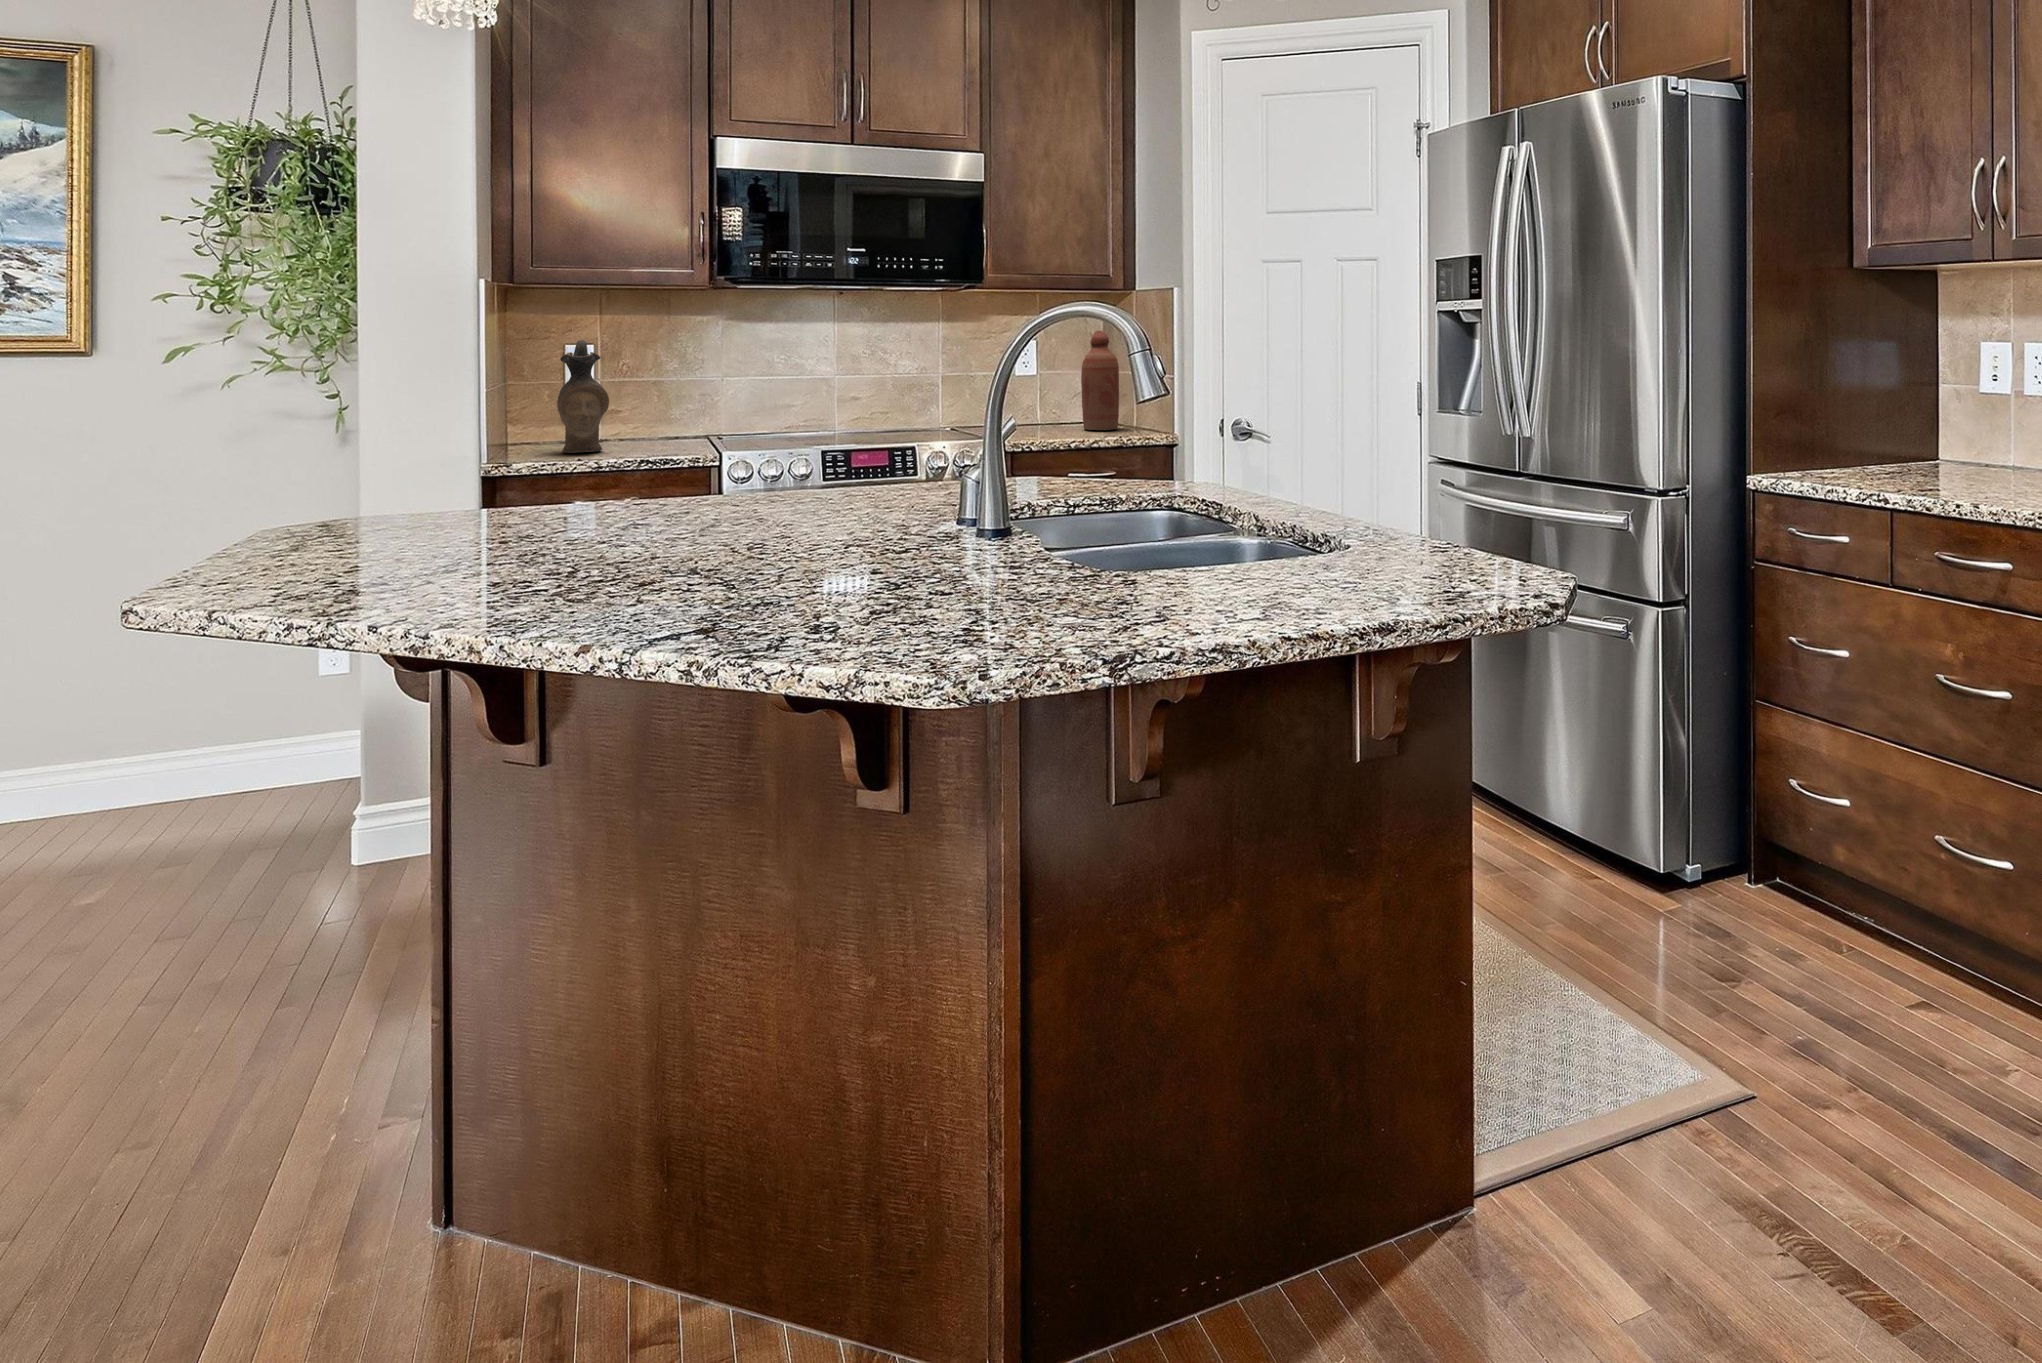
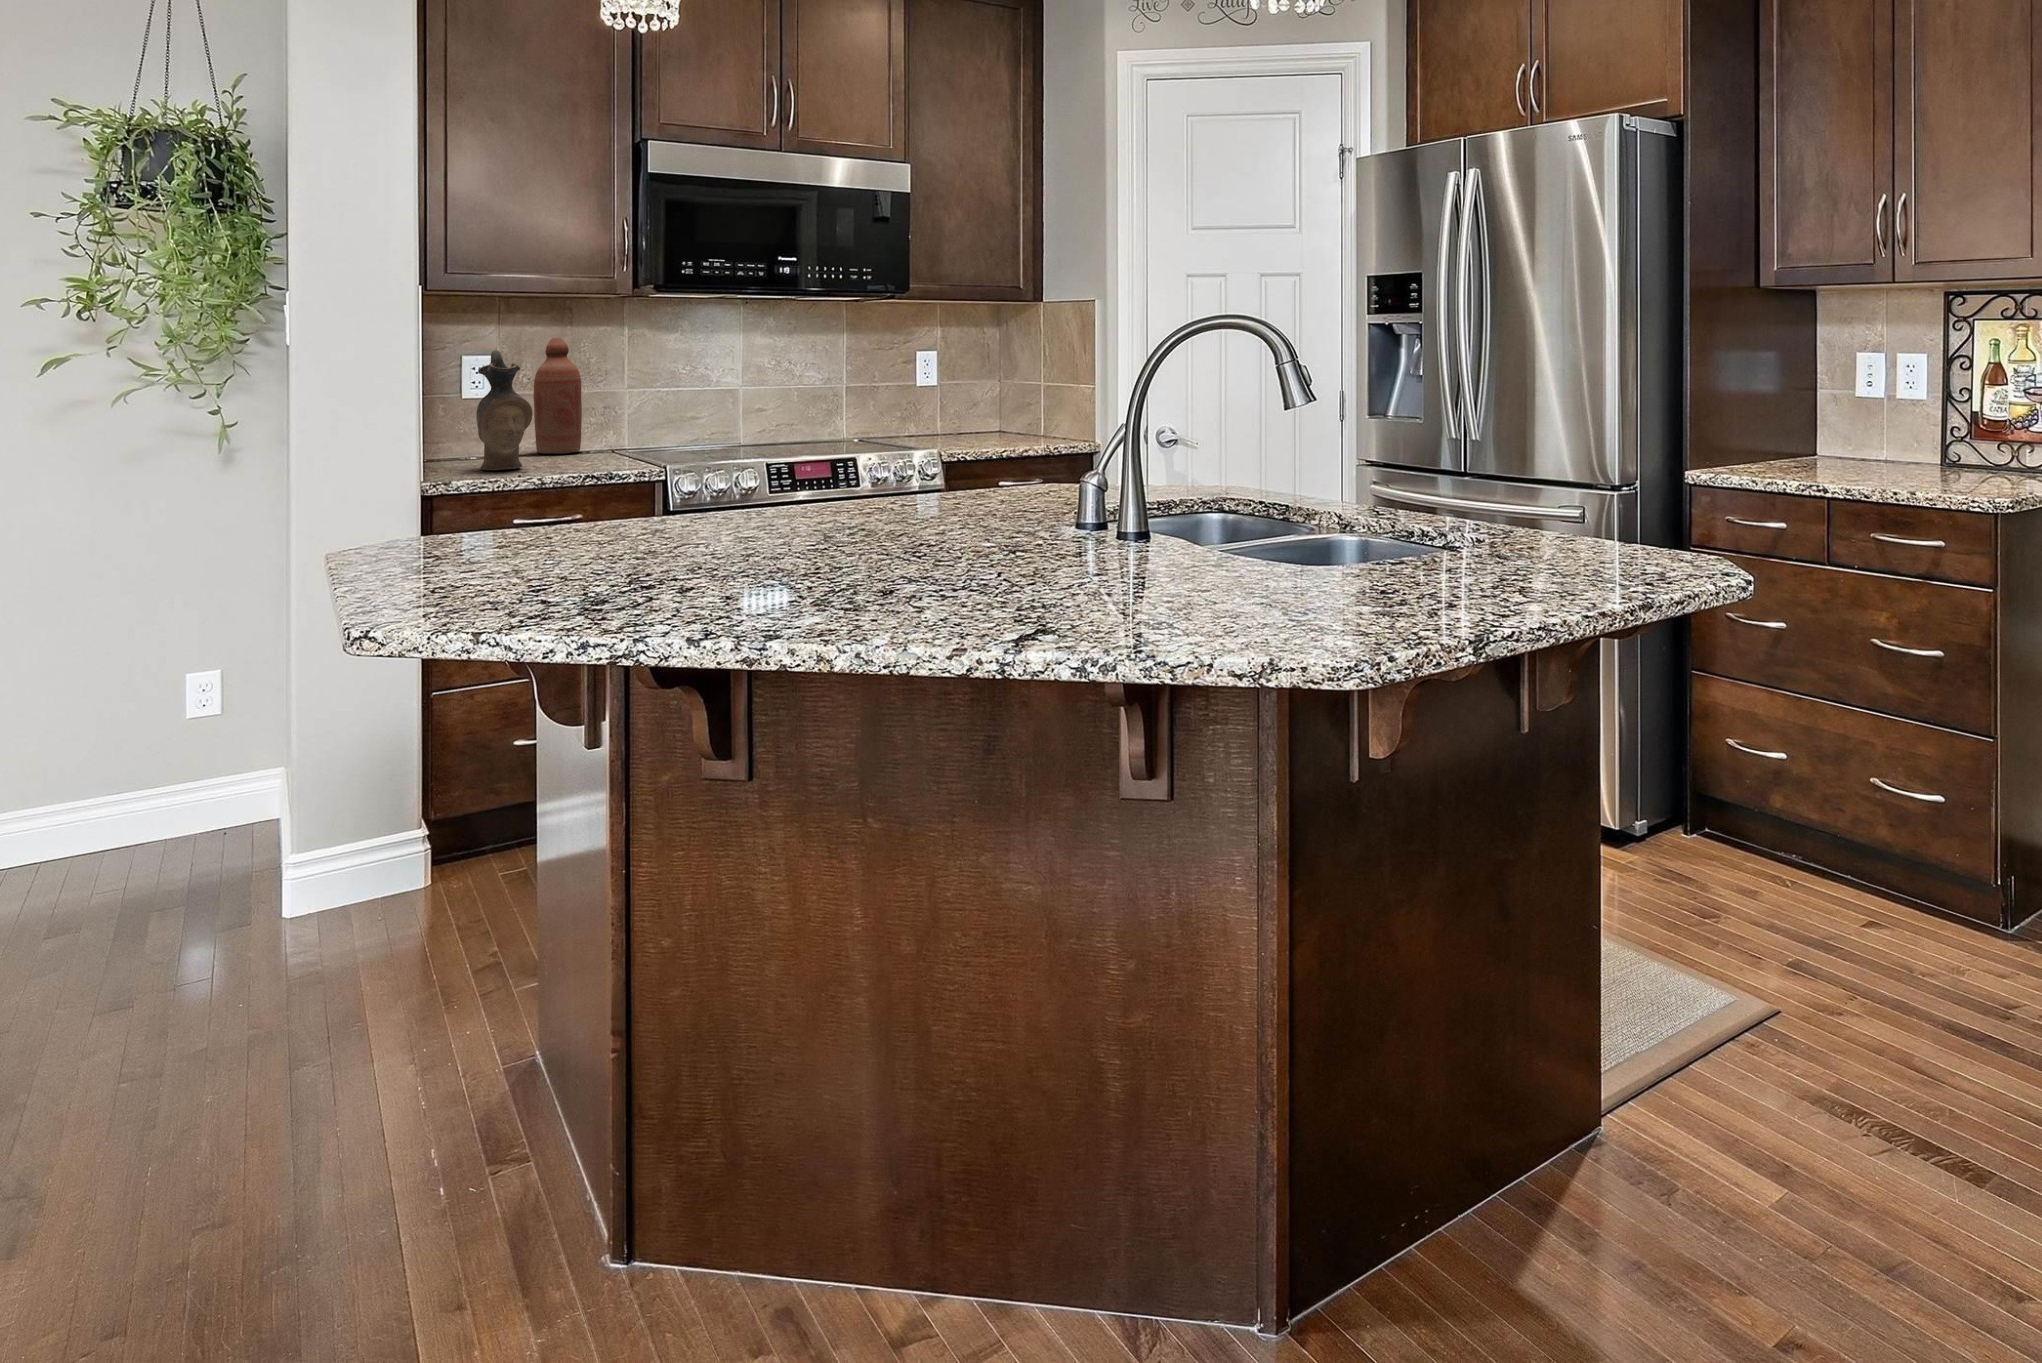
bottle: present [1081,330,1119,430] -> present [533,338,582,454]

